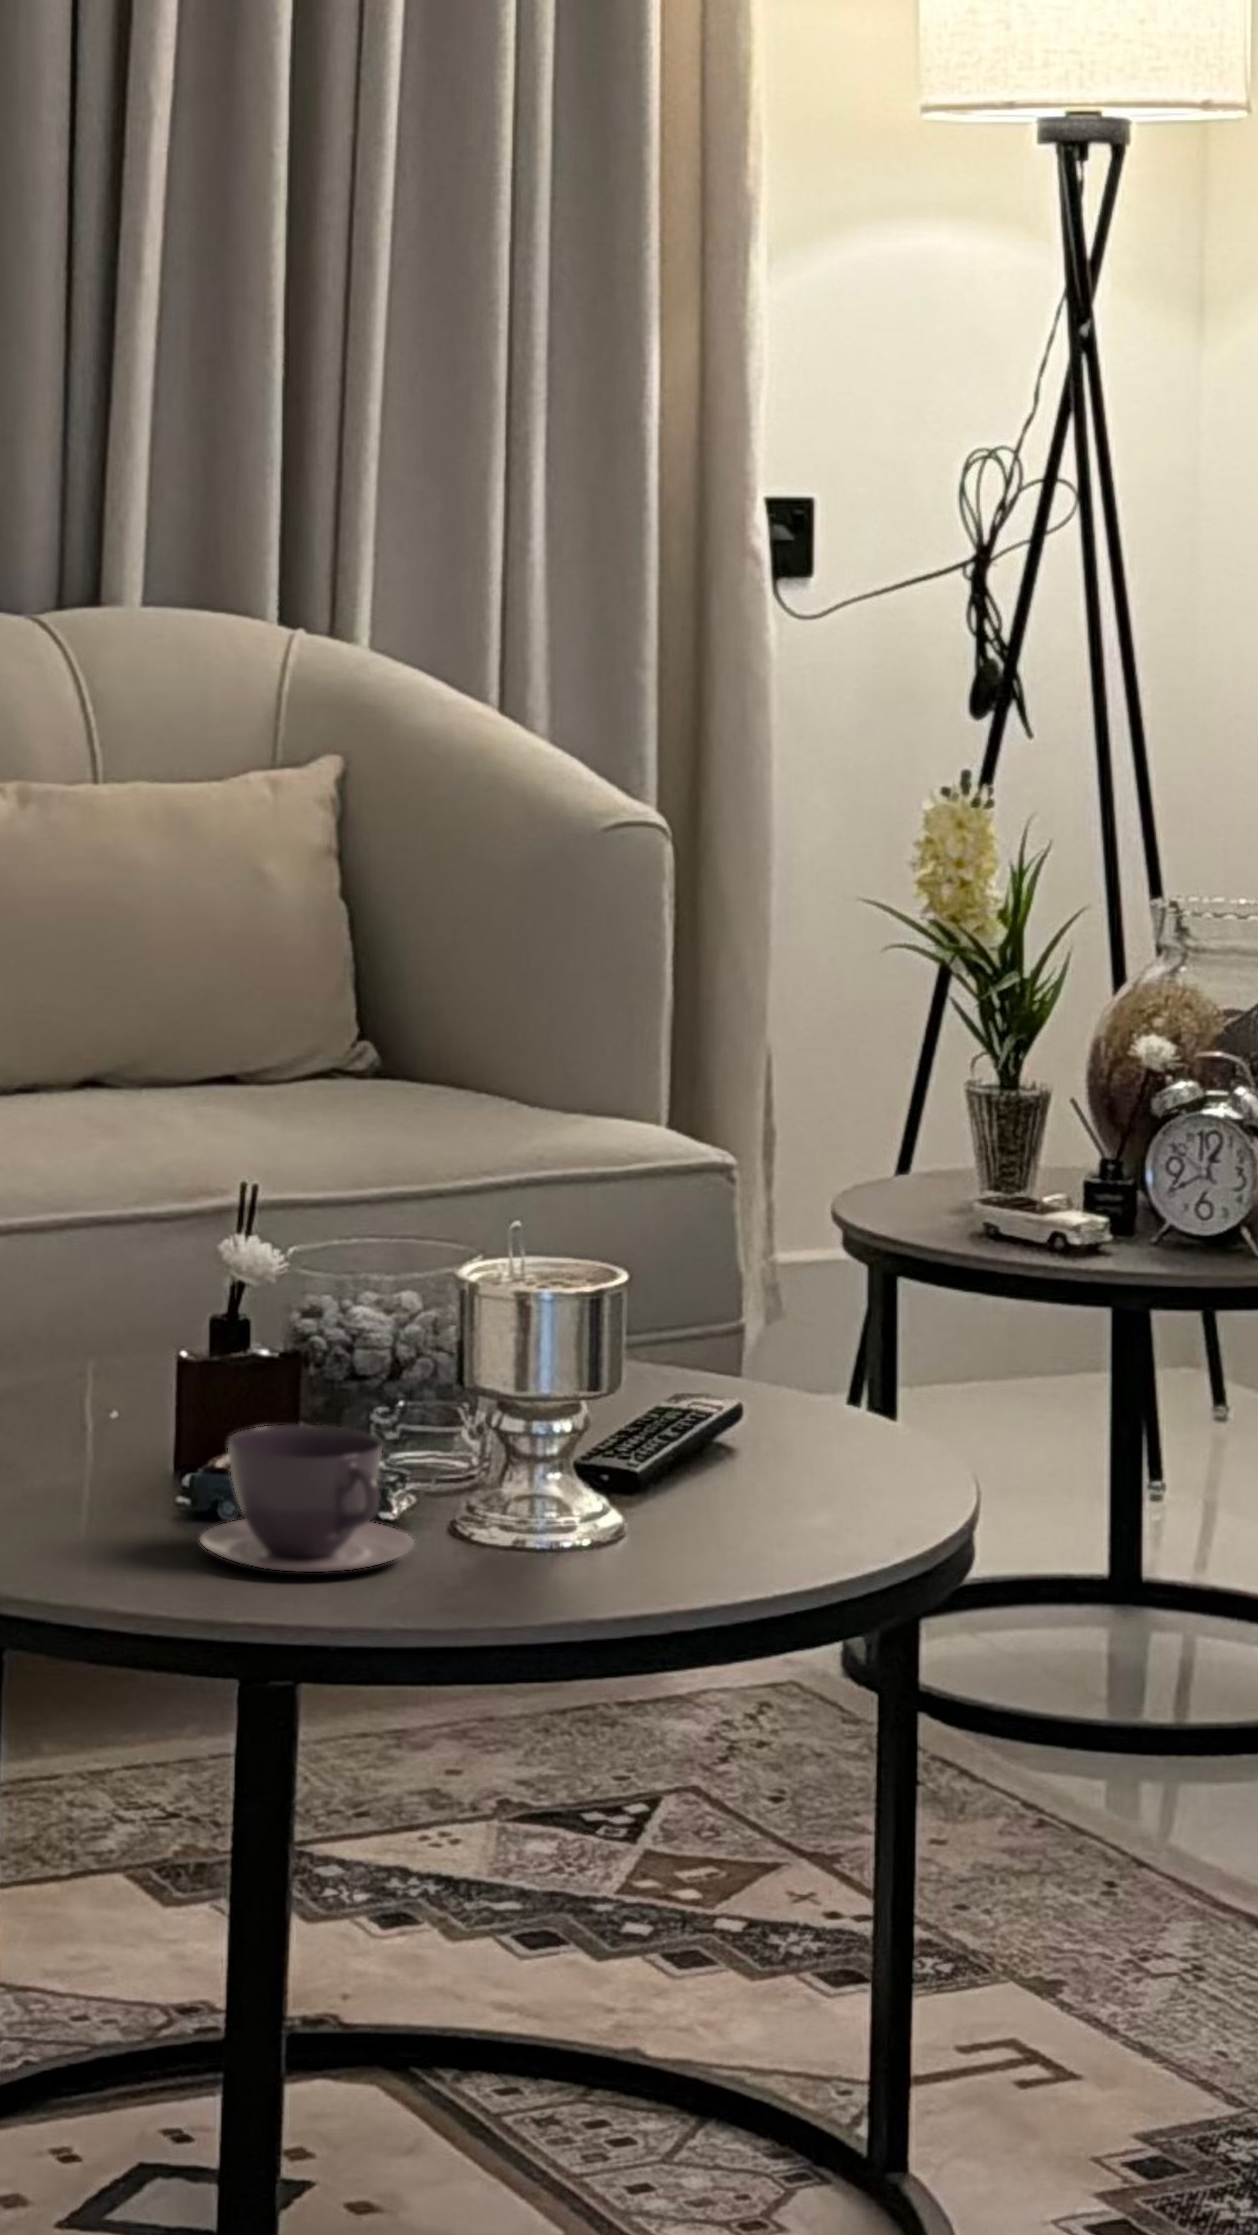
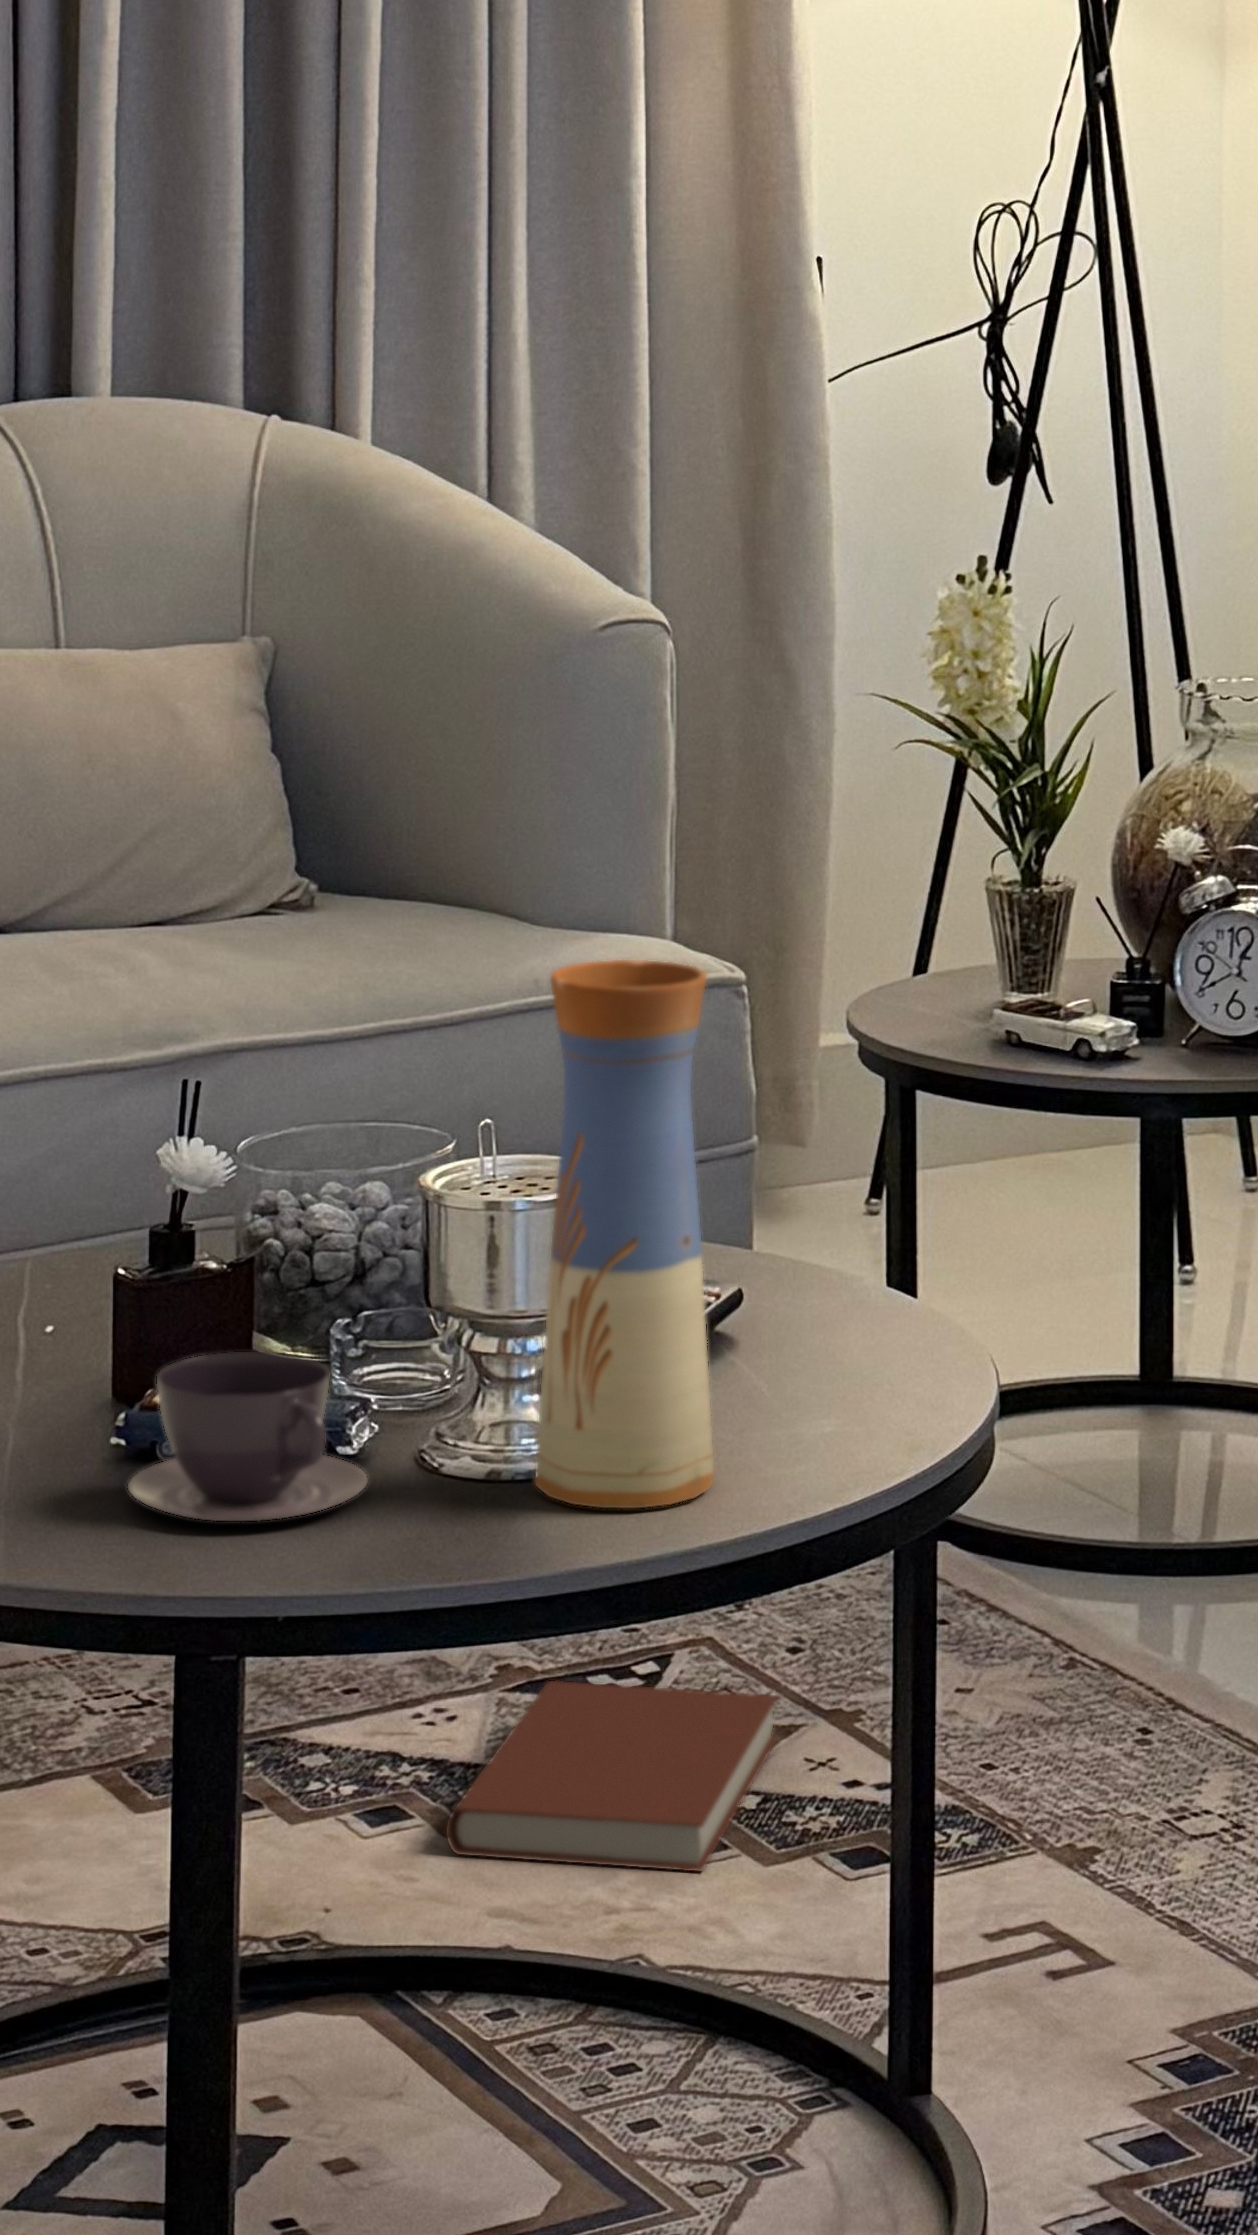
vase: none [564,1080,730,1577] -> present [535,960,714,1508]
book: none [456,1809,766,1980] -> present [446,1681,777,1871]

